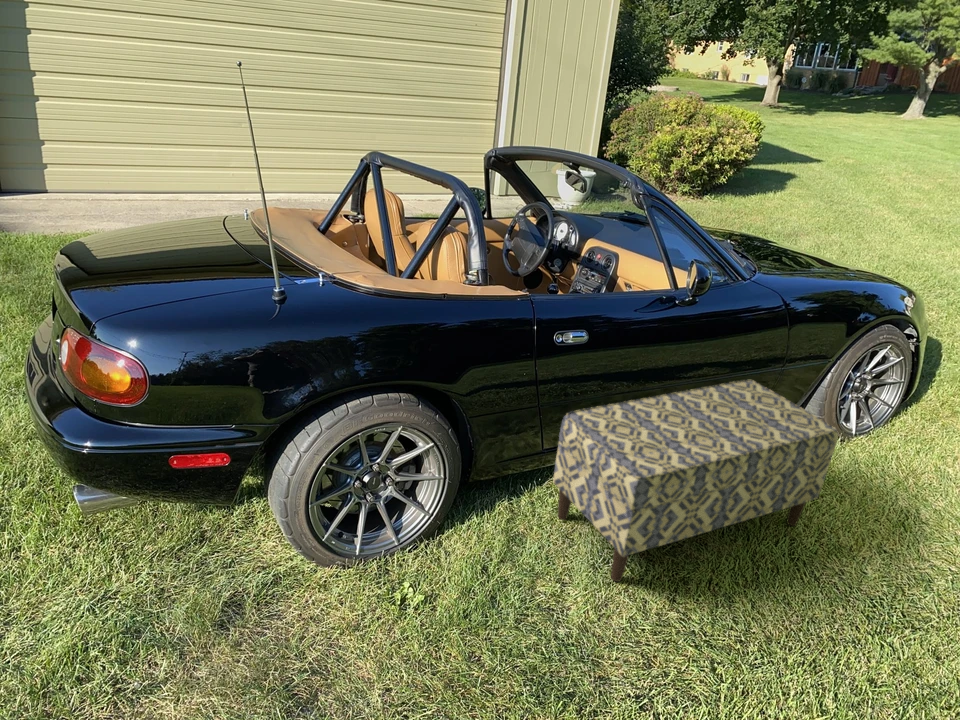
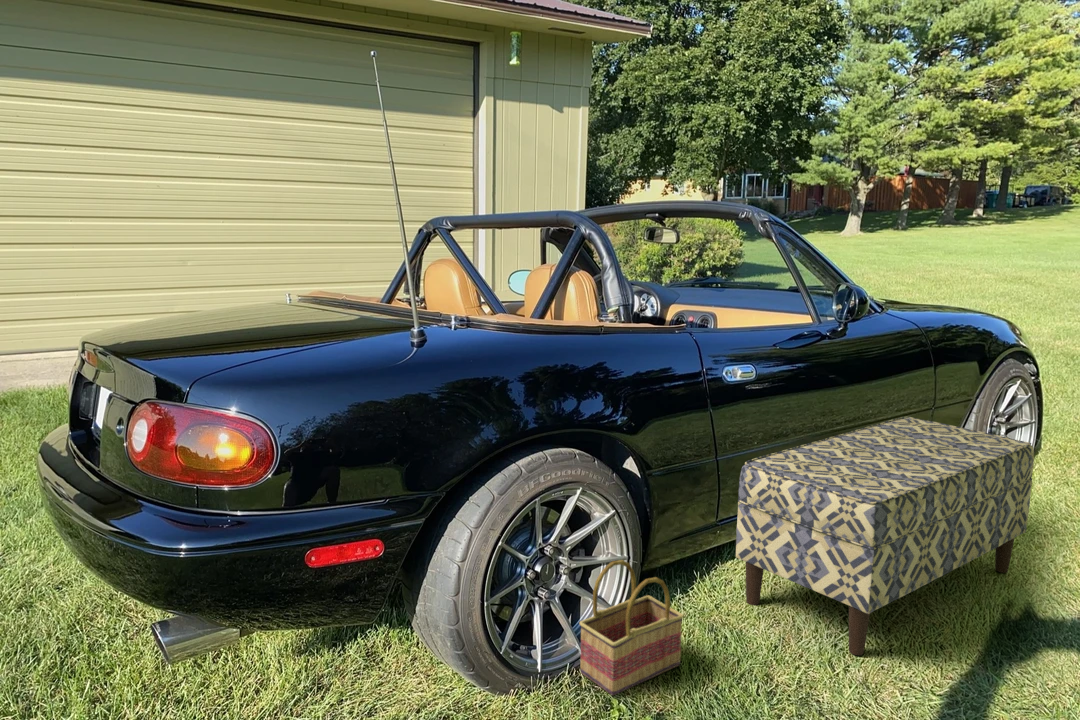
basket: none [394,482,476,580] -> present [580,560,684,695]

